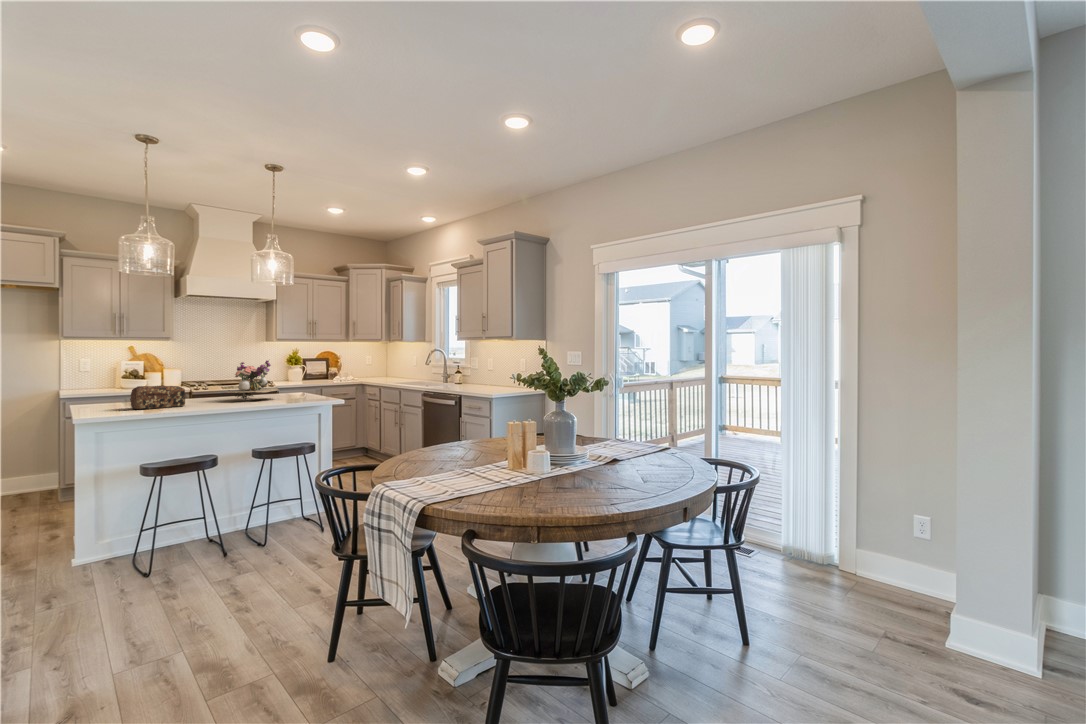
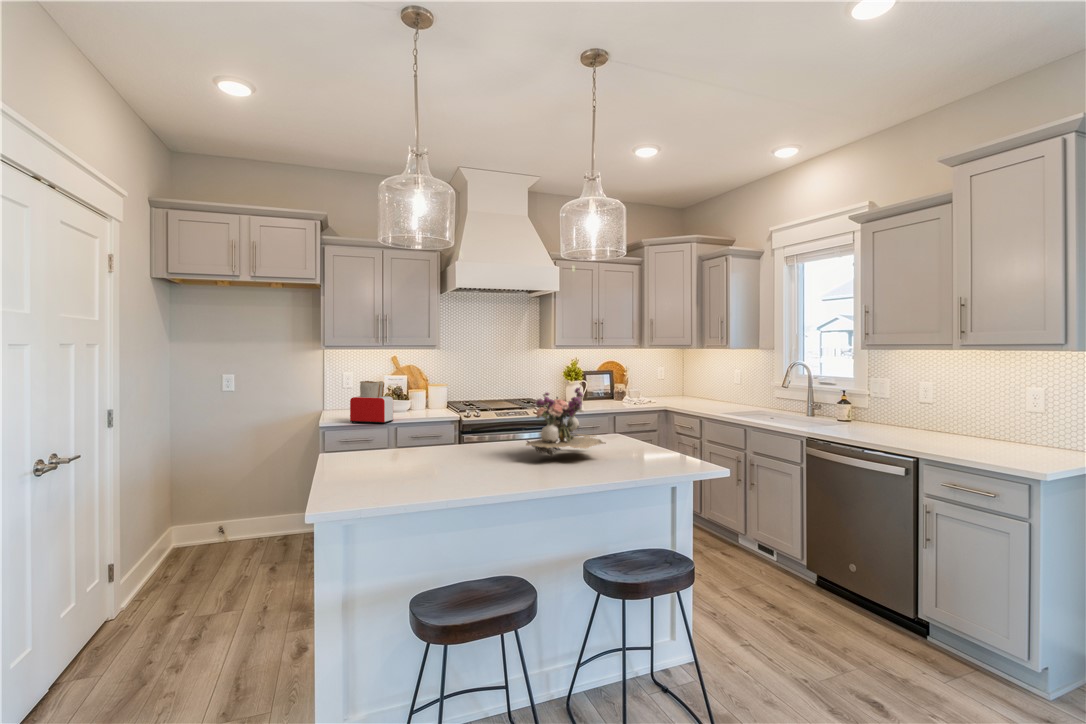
toaster: none [90,364,131,396] -> present [350,381,393,424]
bread loaf: present [130,385,186,409] -> none [391,434,469,478]

